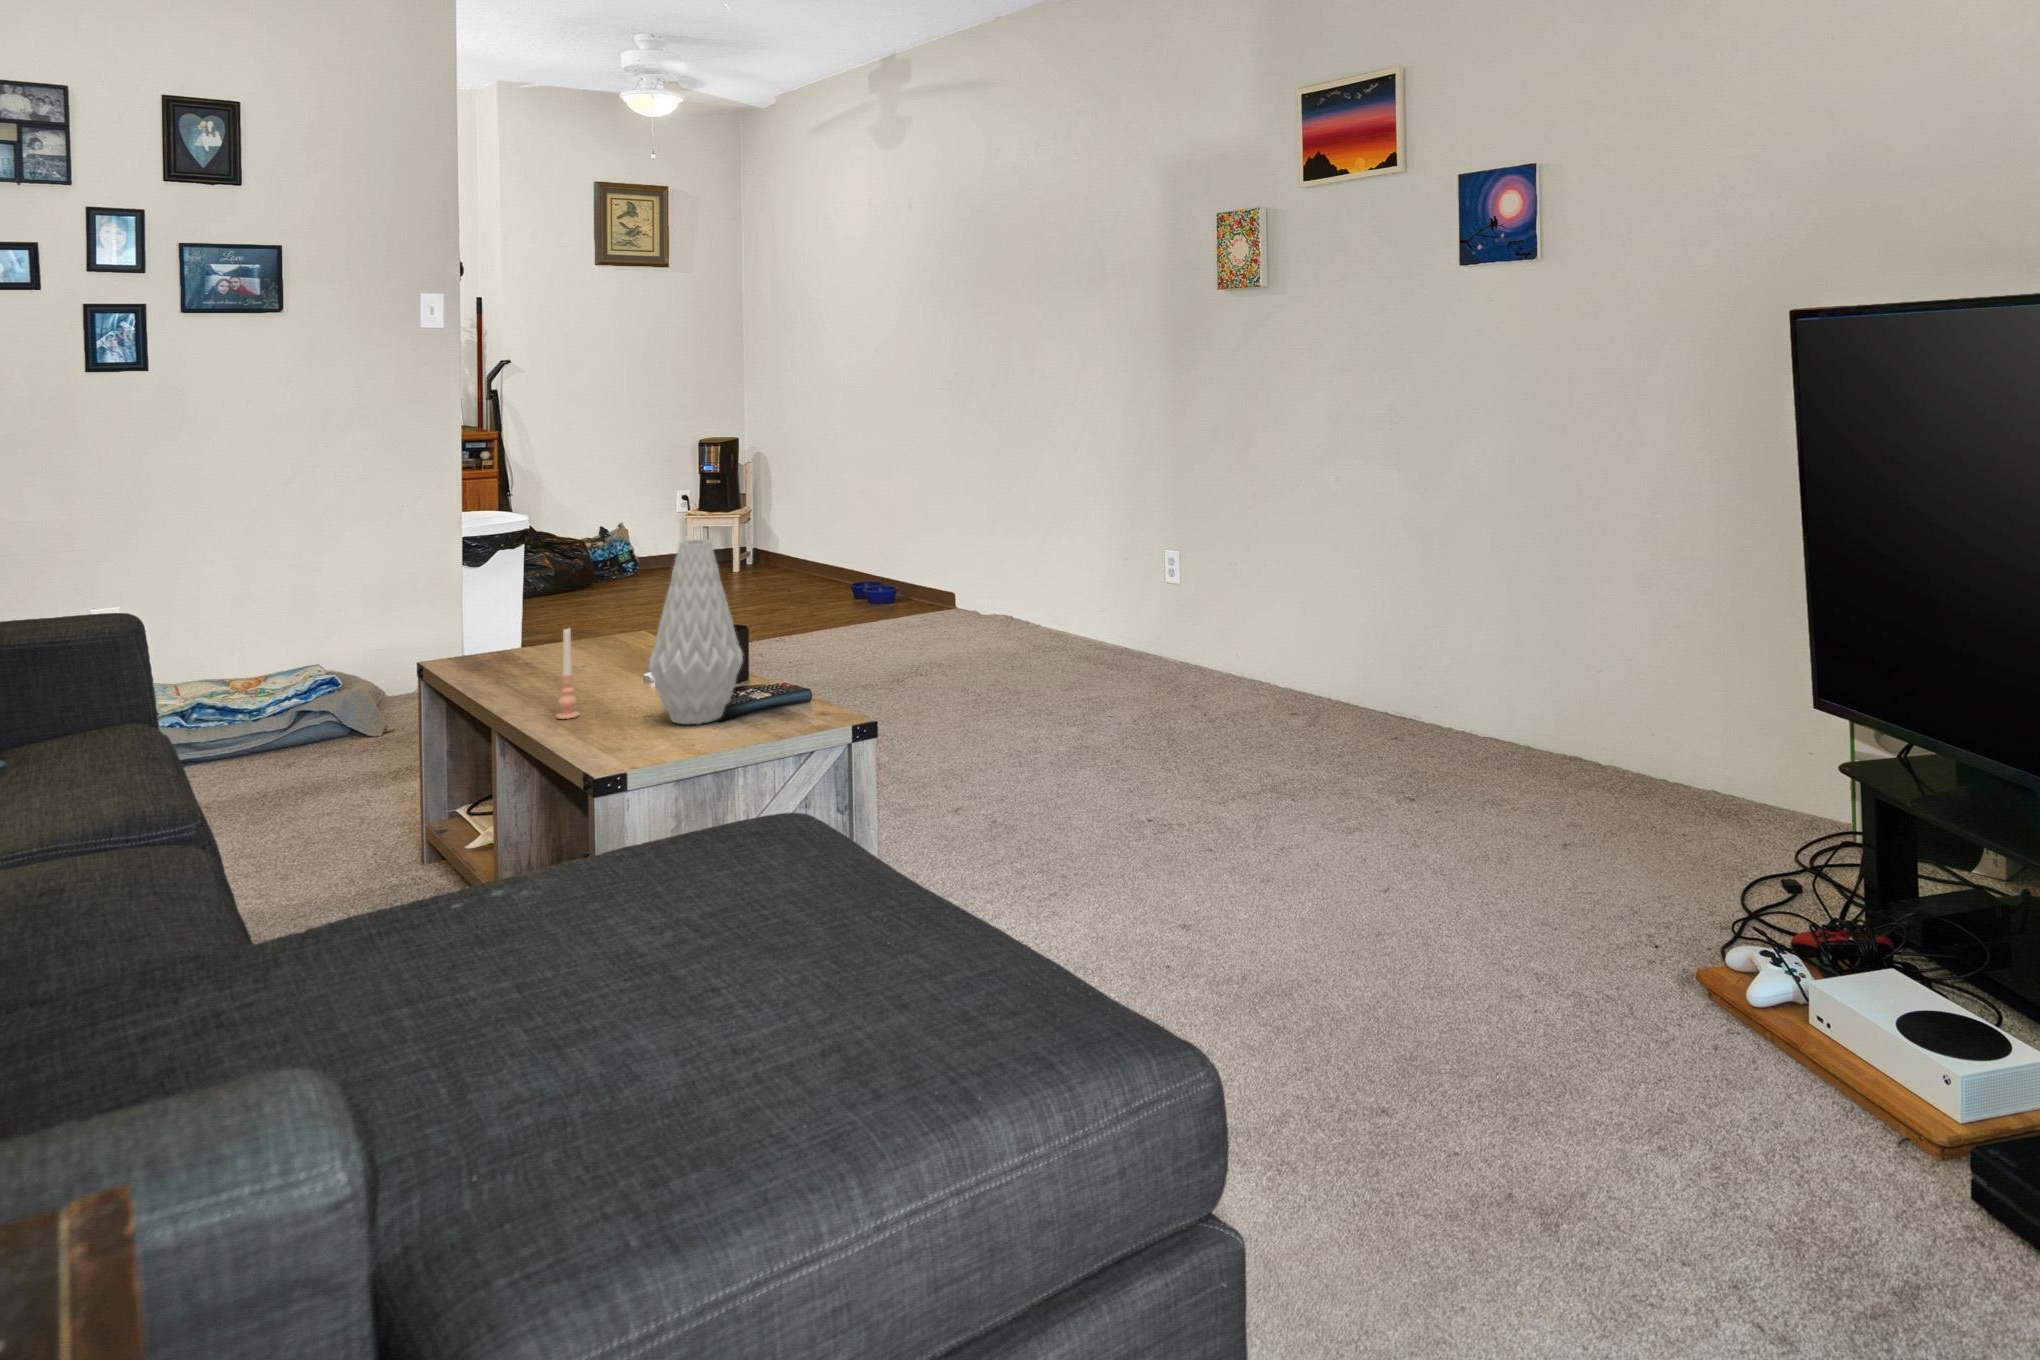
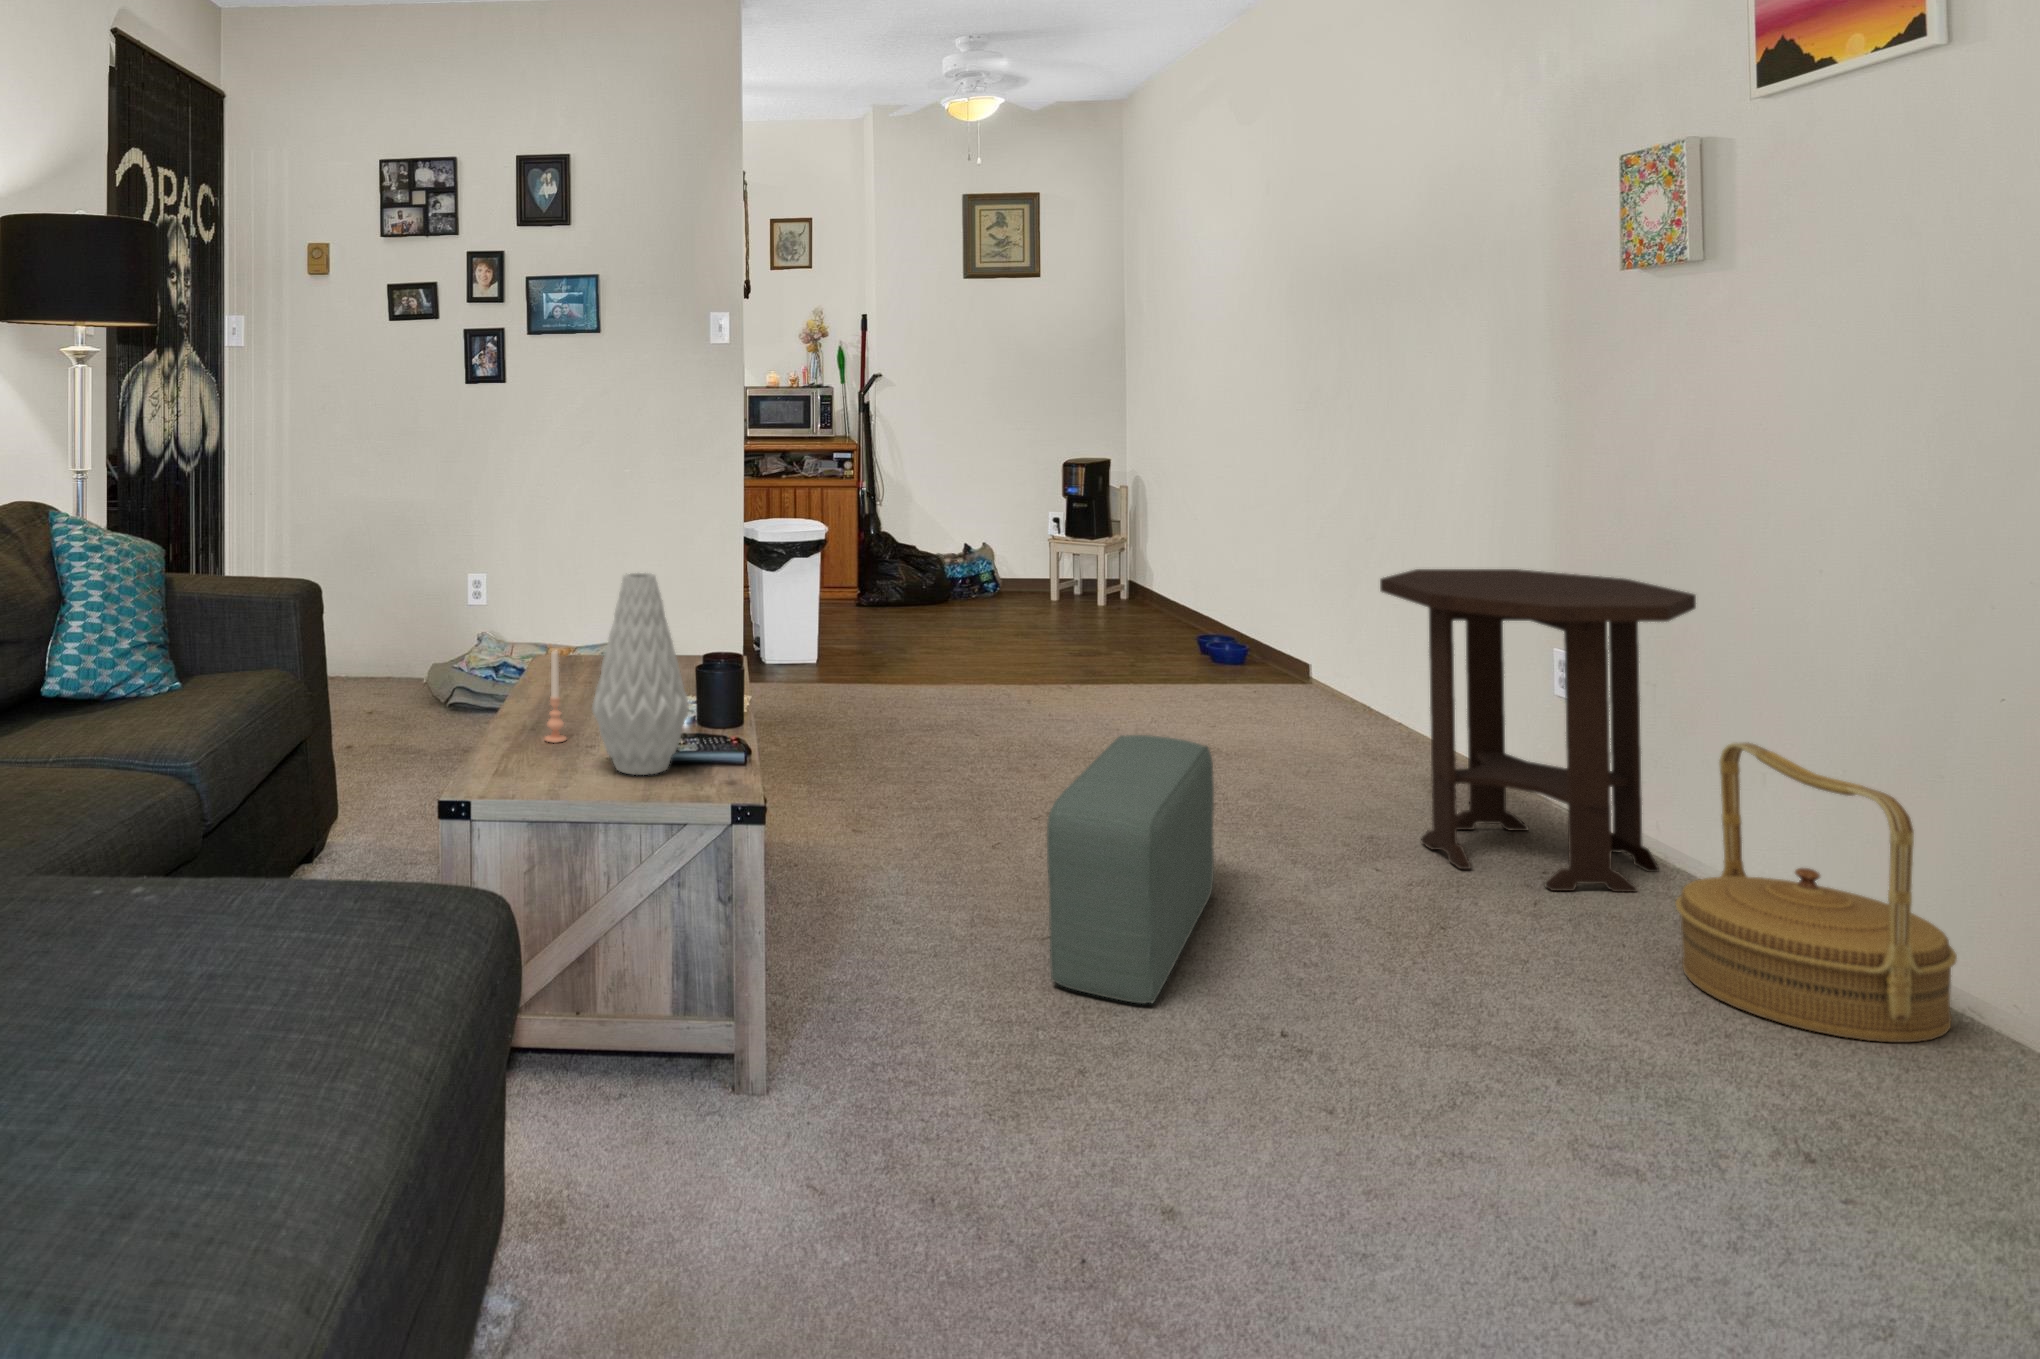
side table: none [1091,497,1263,707] -> present [1380,569,1696,892]
woven basket: none [1288,587,1416,746] -> present [1675,742,1957,1042]
pouf: none [952,642,1049,835] -> present [1047,735,1214,1003]

